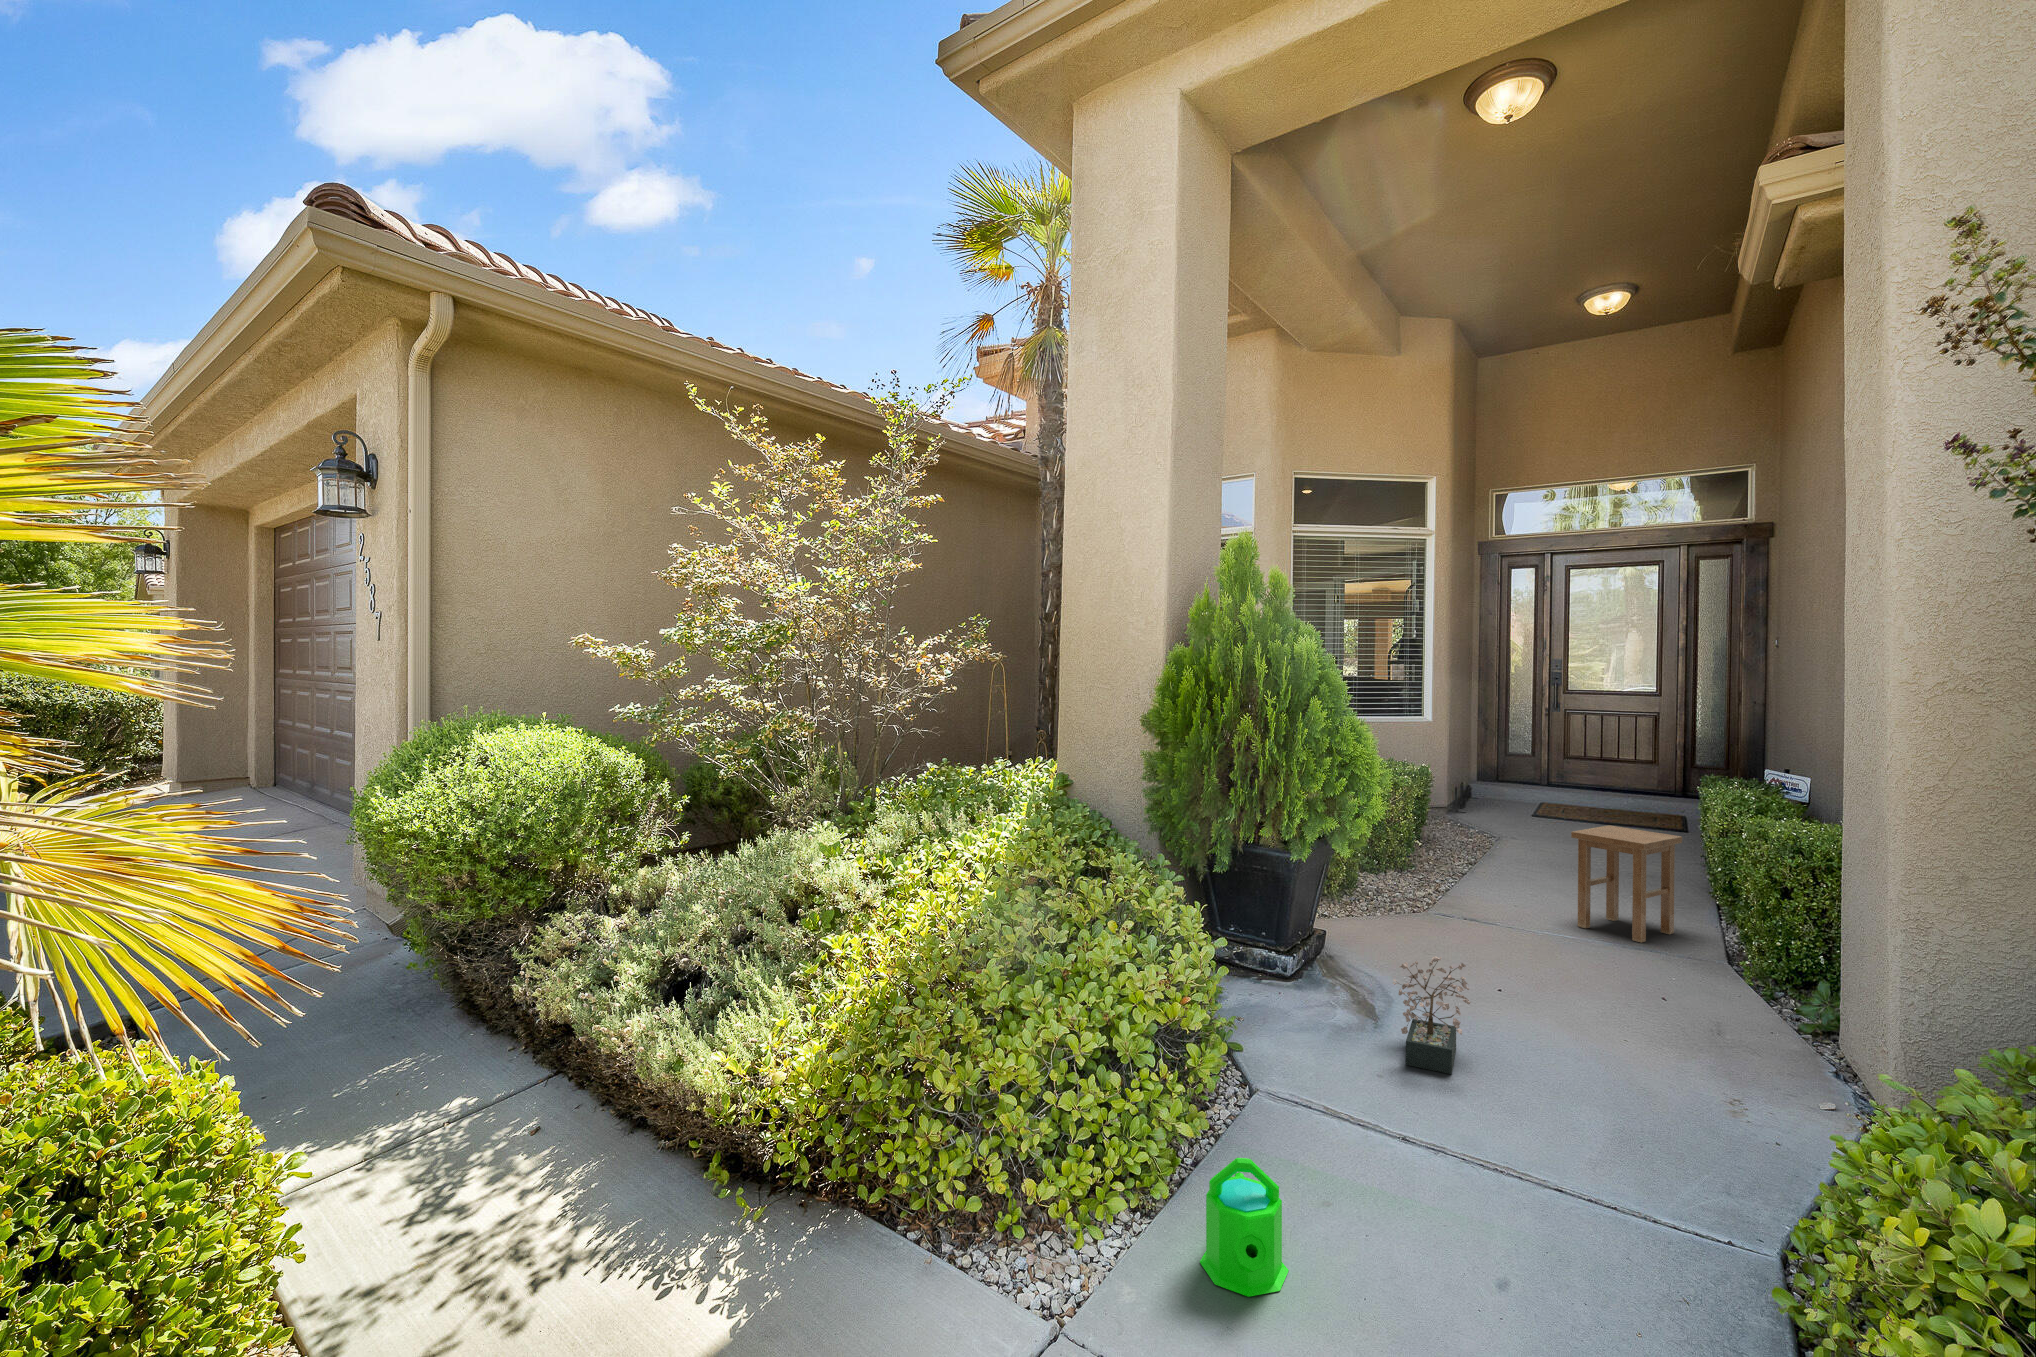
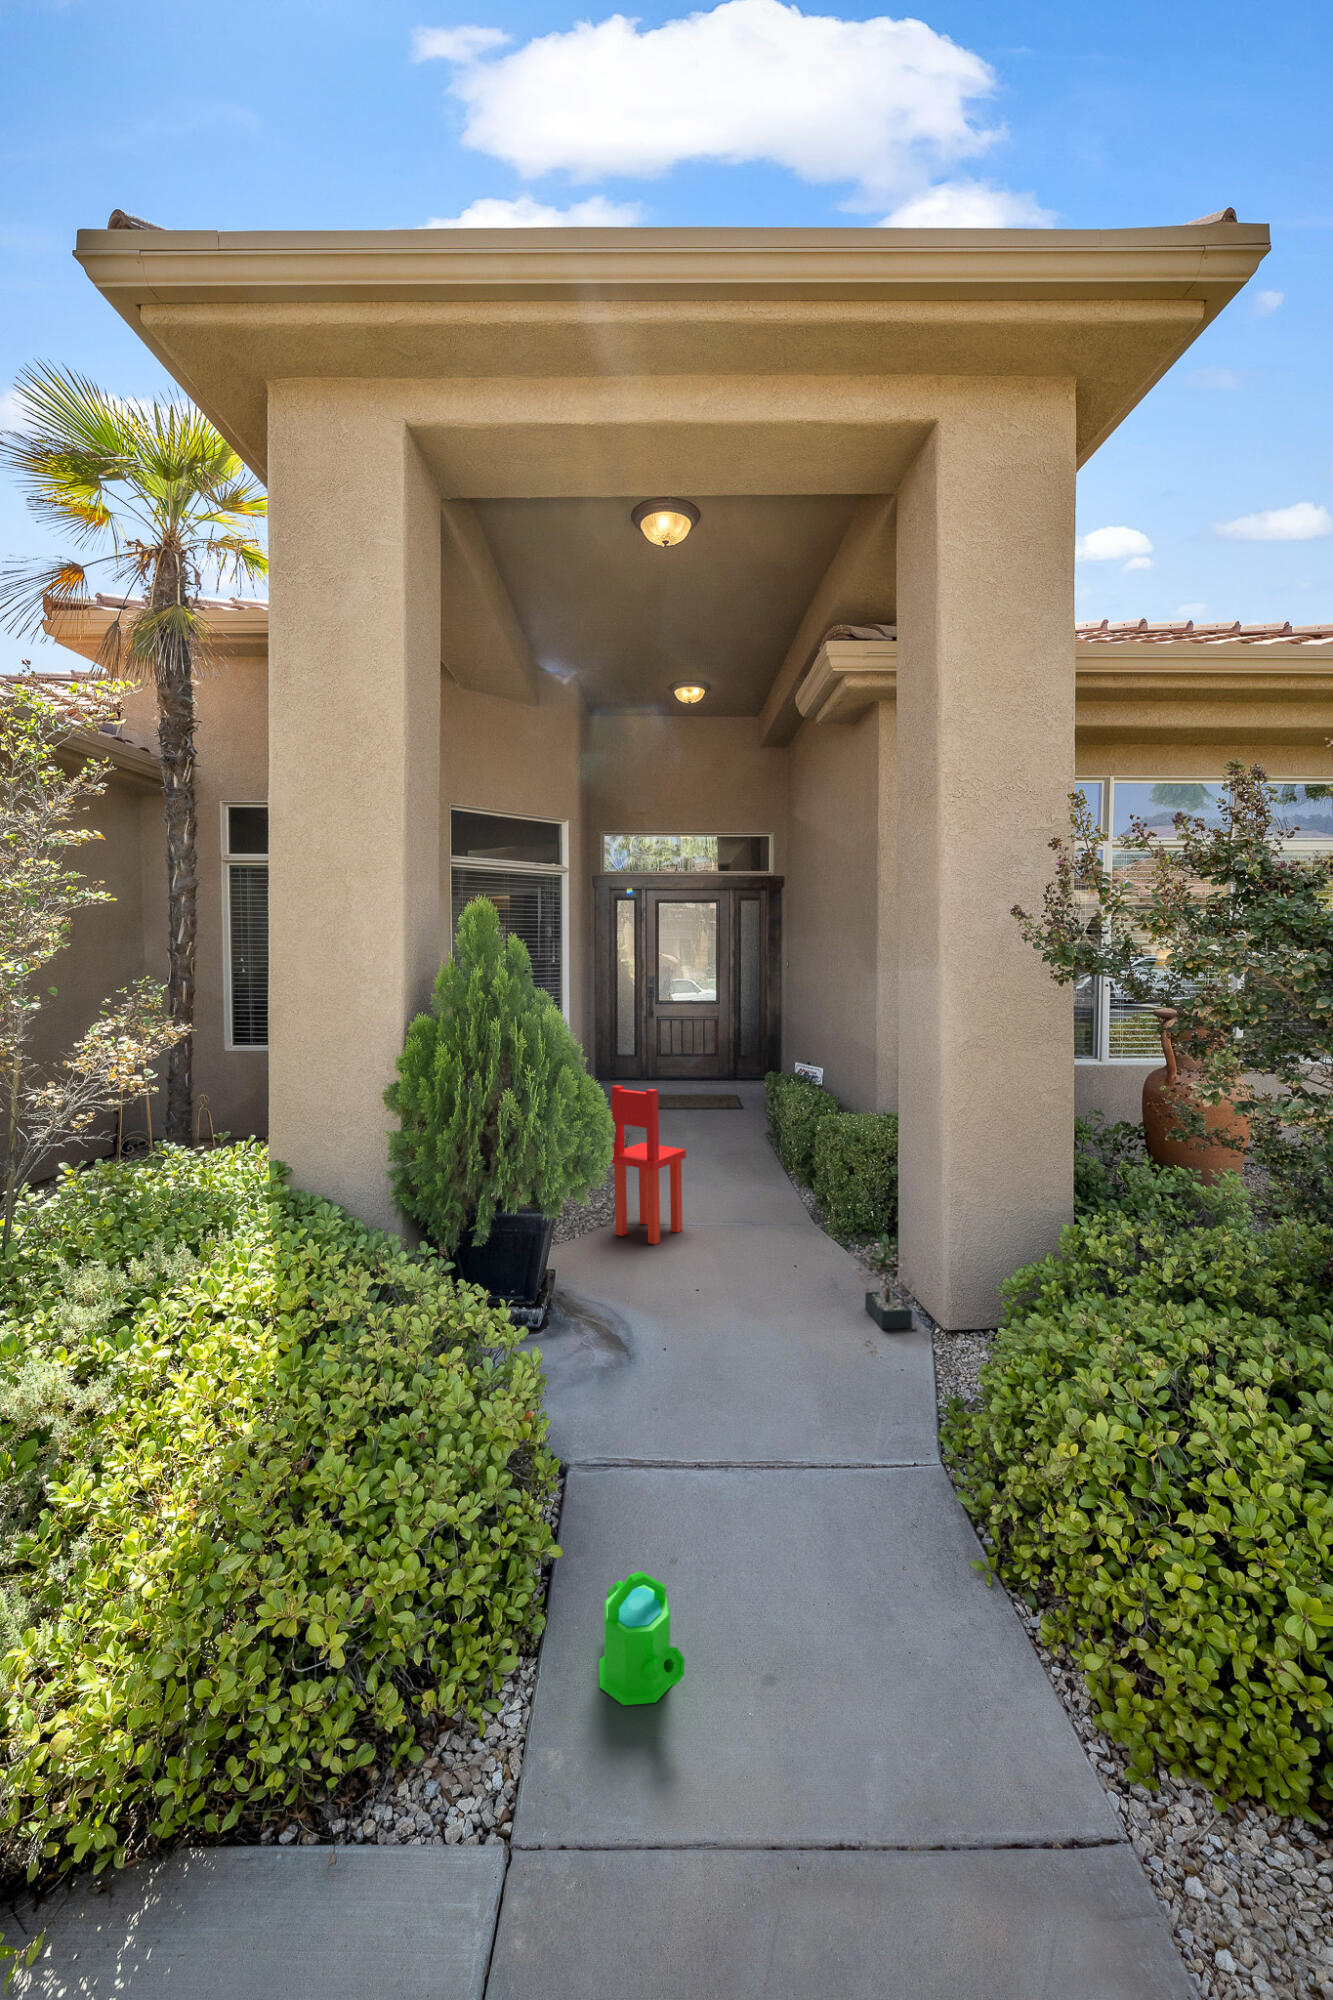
chair: none [1419,748,1522,938] -> present [611,1085,686,1245]
stool: present [1571,825,1682,943] -> none [714,1130,781,1222]
decorative plant: present [1393,956,1470,1074] -> present [853,1243,921,1329]

